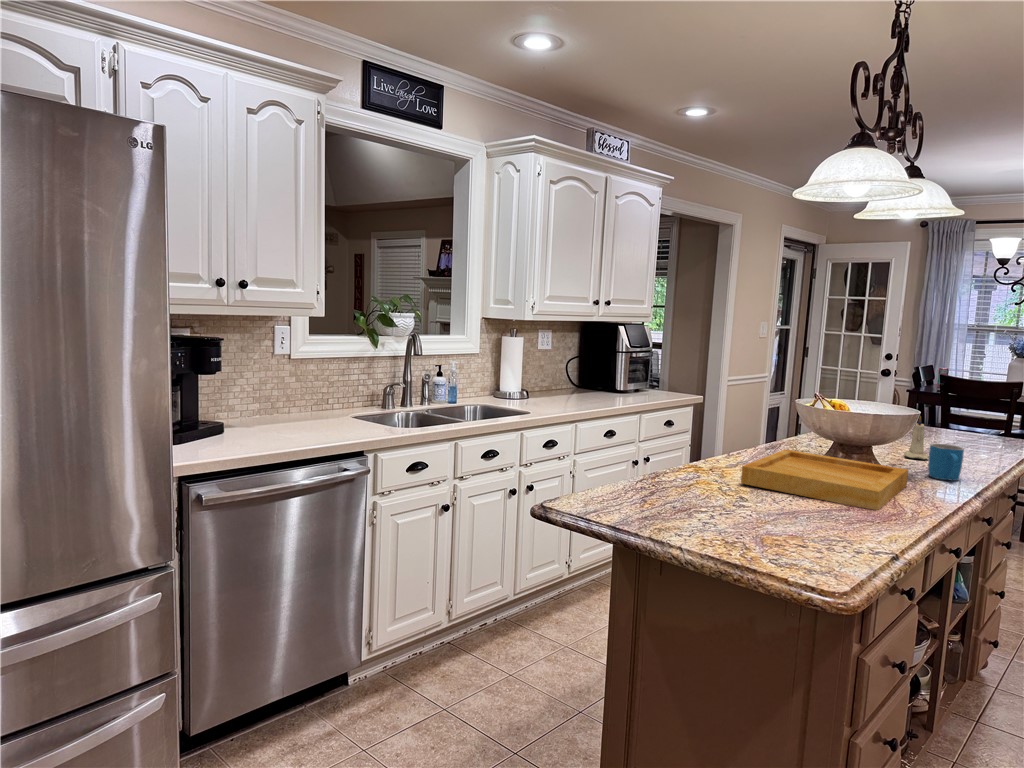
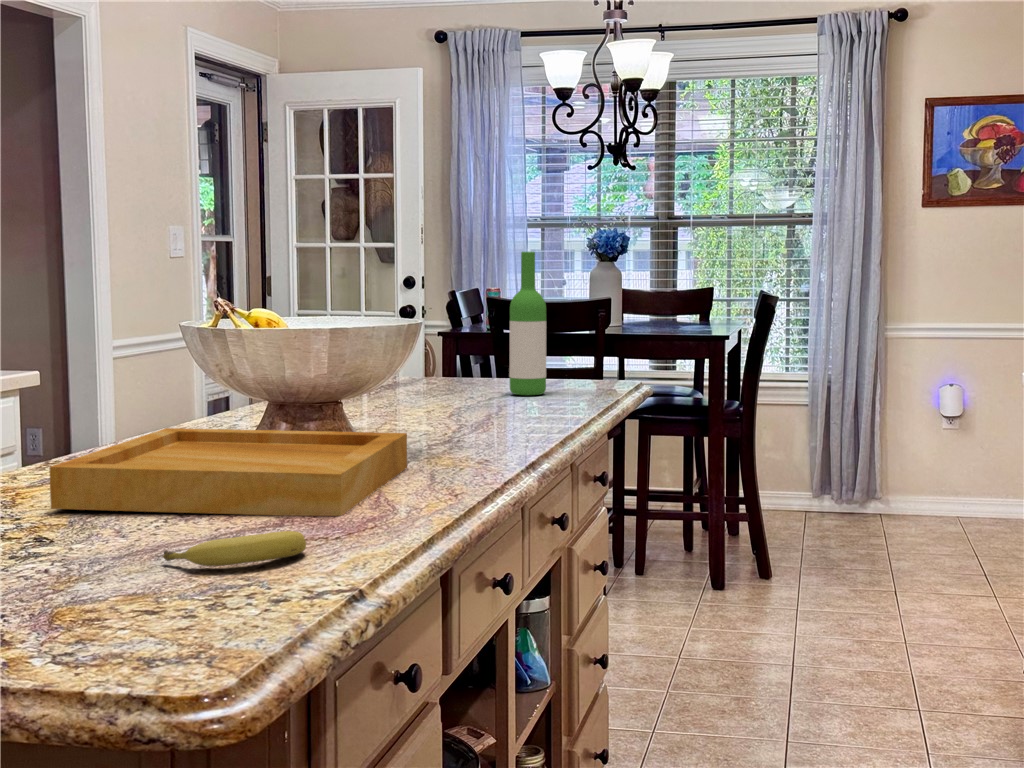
wine bottle: none [959,368,988,445] -> present [509,252,546,395]
candle: present [904,416,929,459] -> none [412,338,456,424]
mug: present [928,444,964,481] -> none [447,381,504,449]
fruit: none [800,517,866,530] -> present [163,531,306,566]

